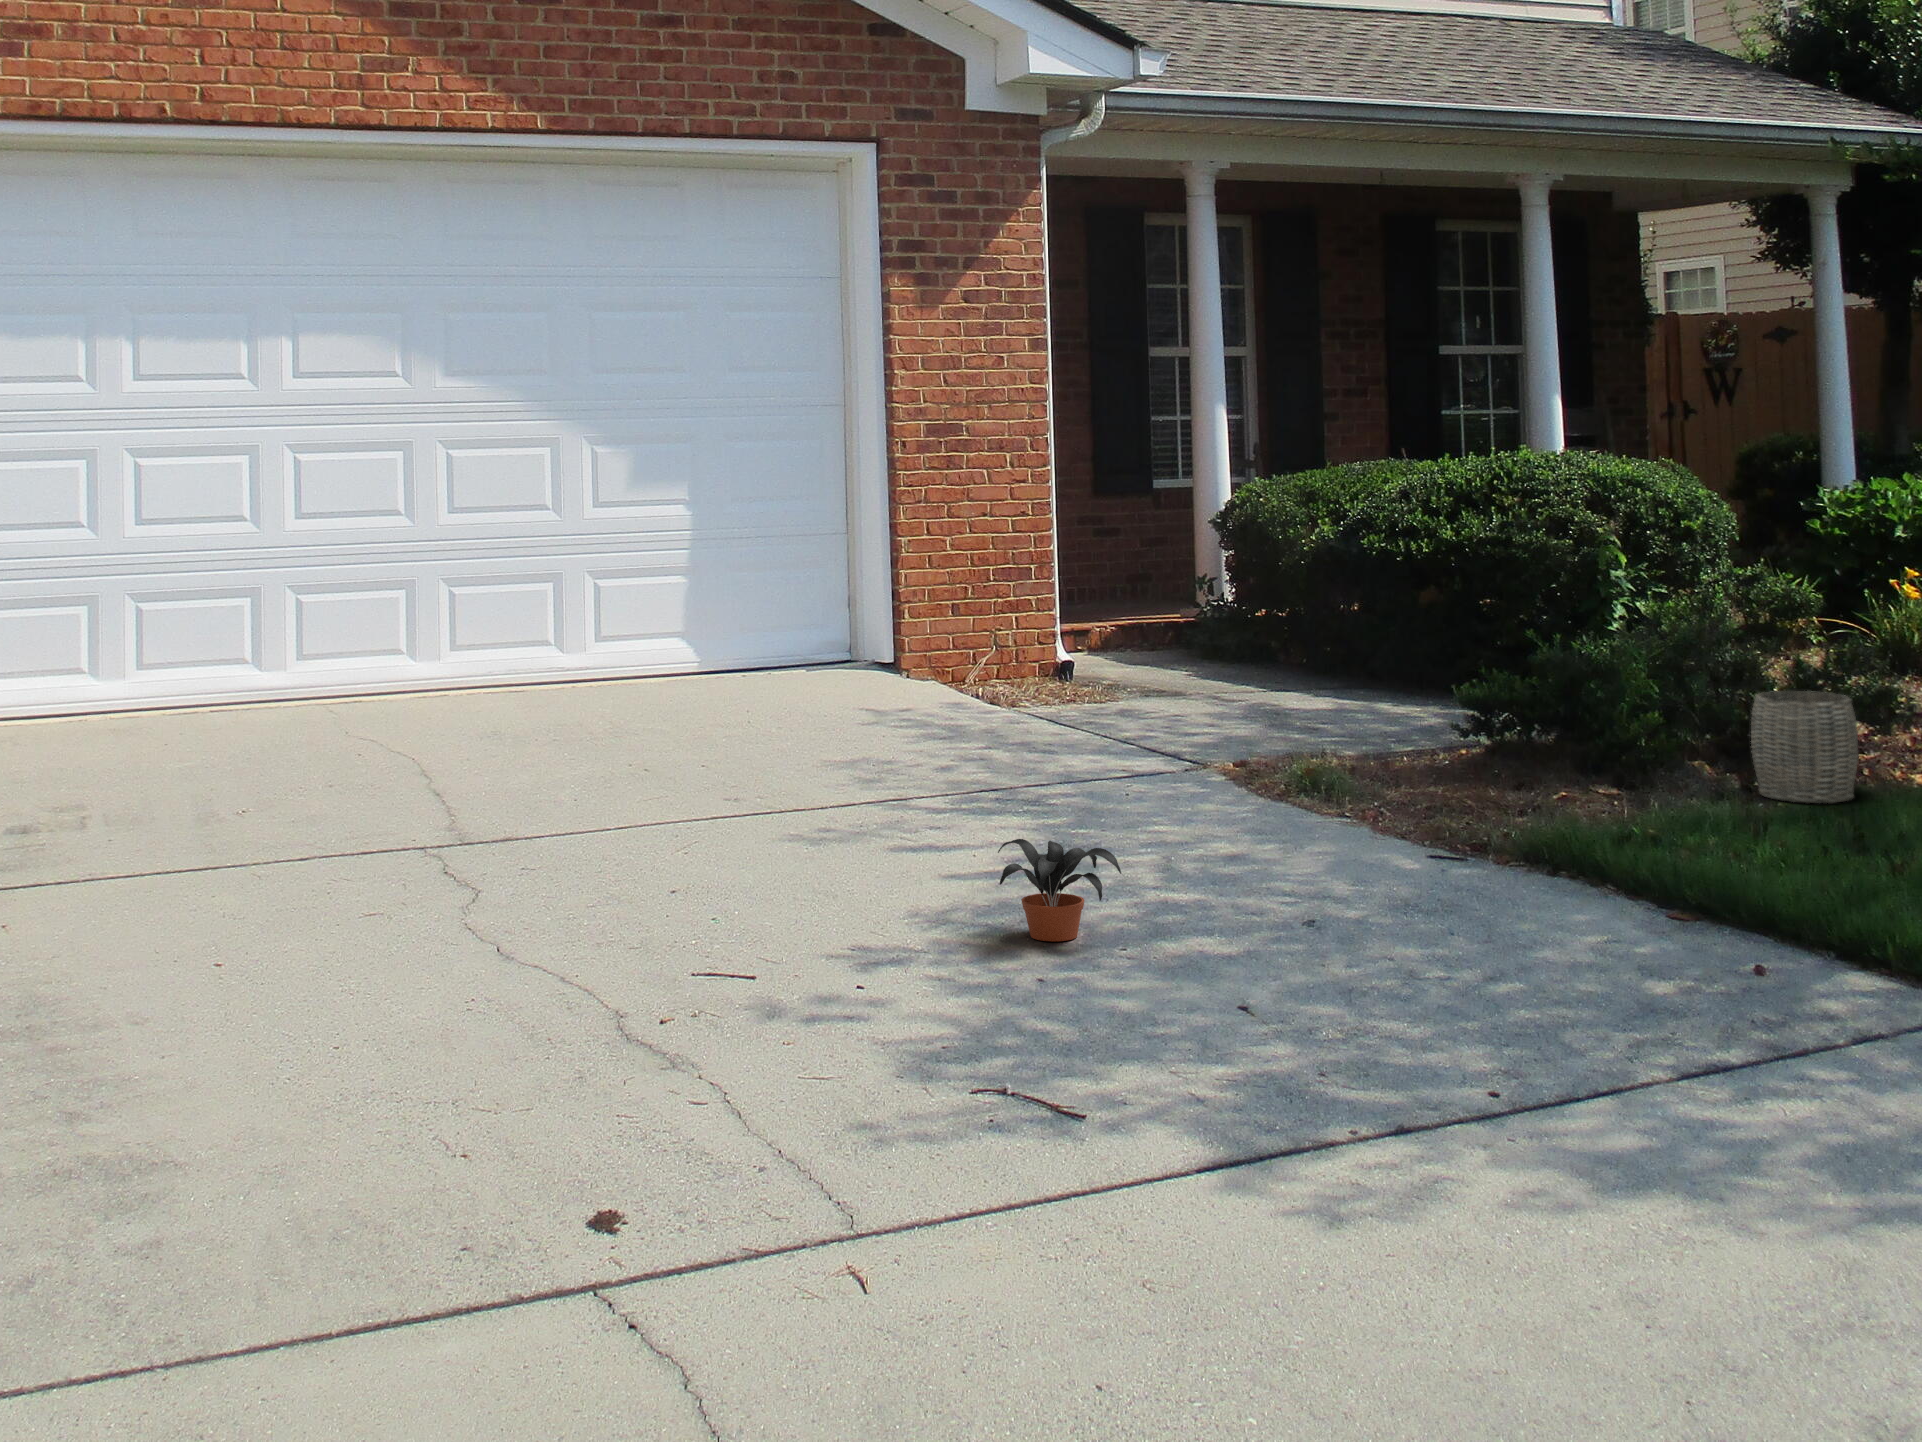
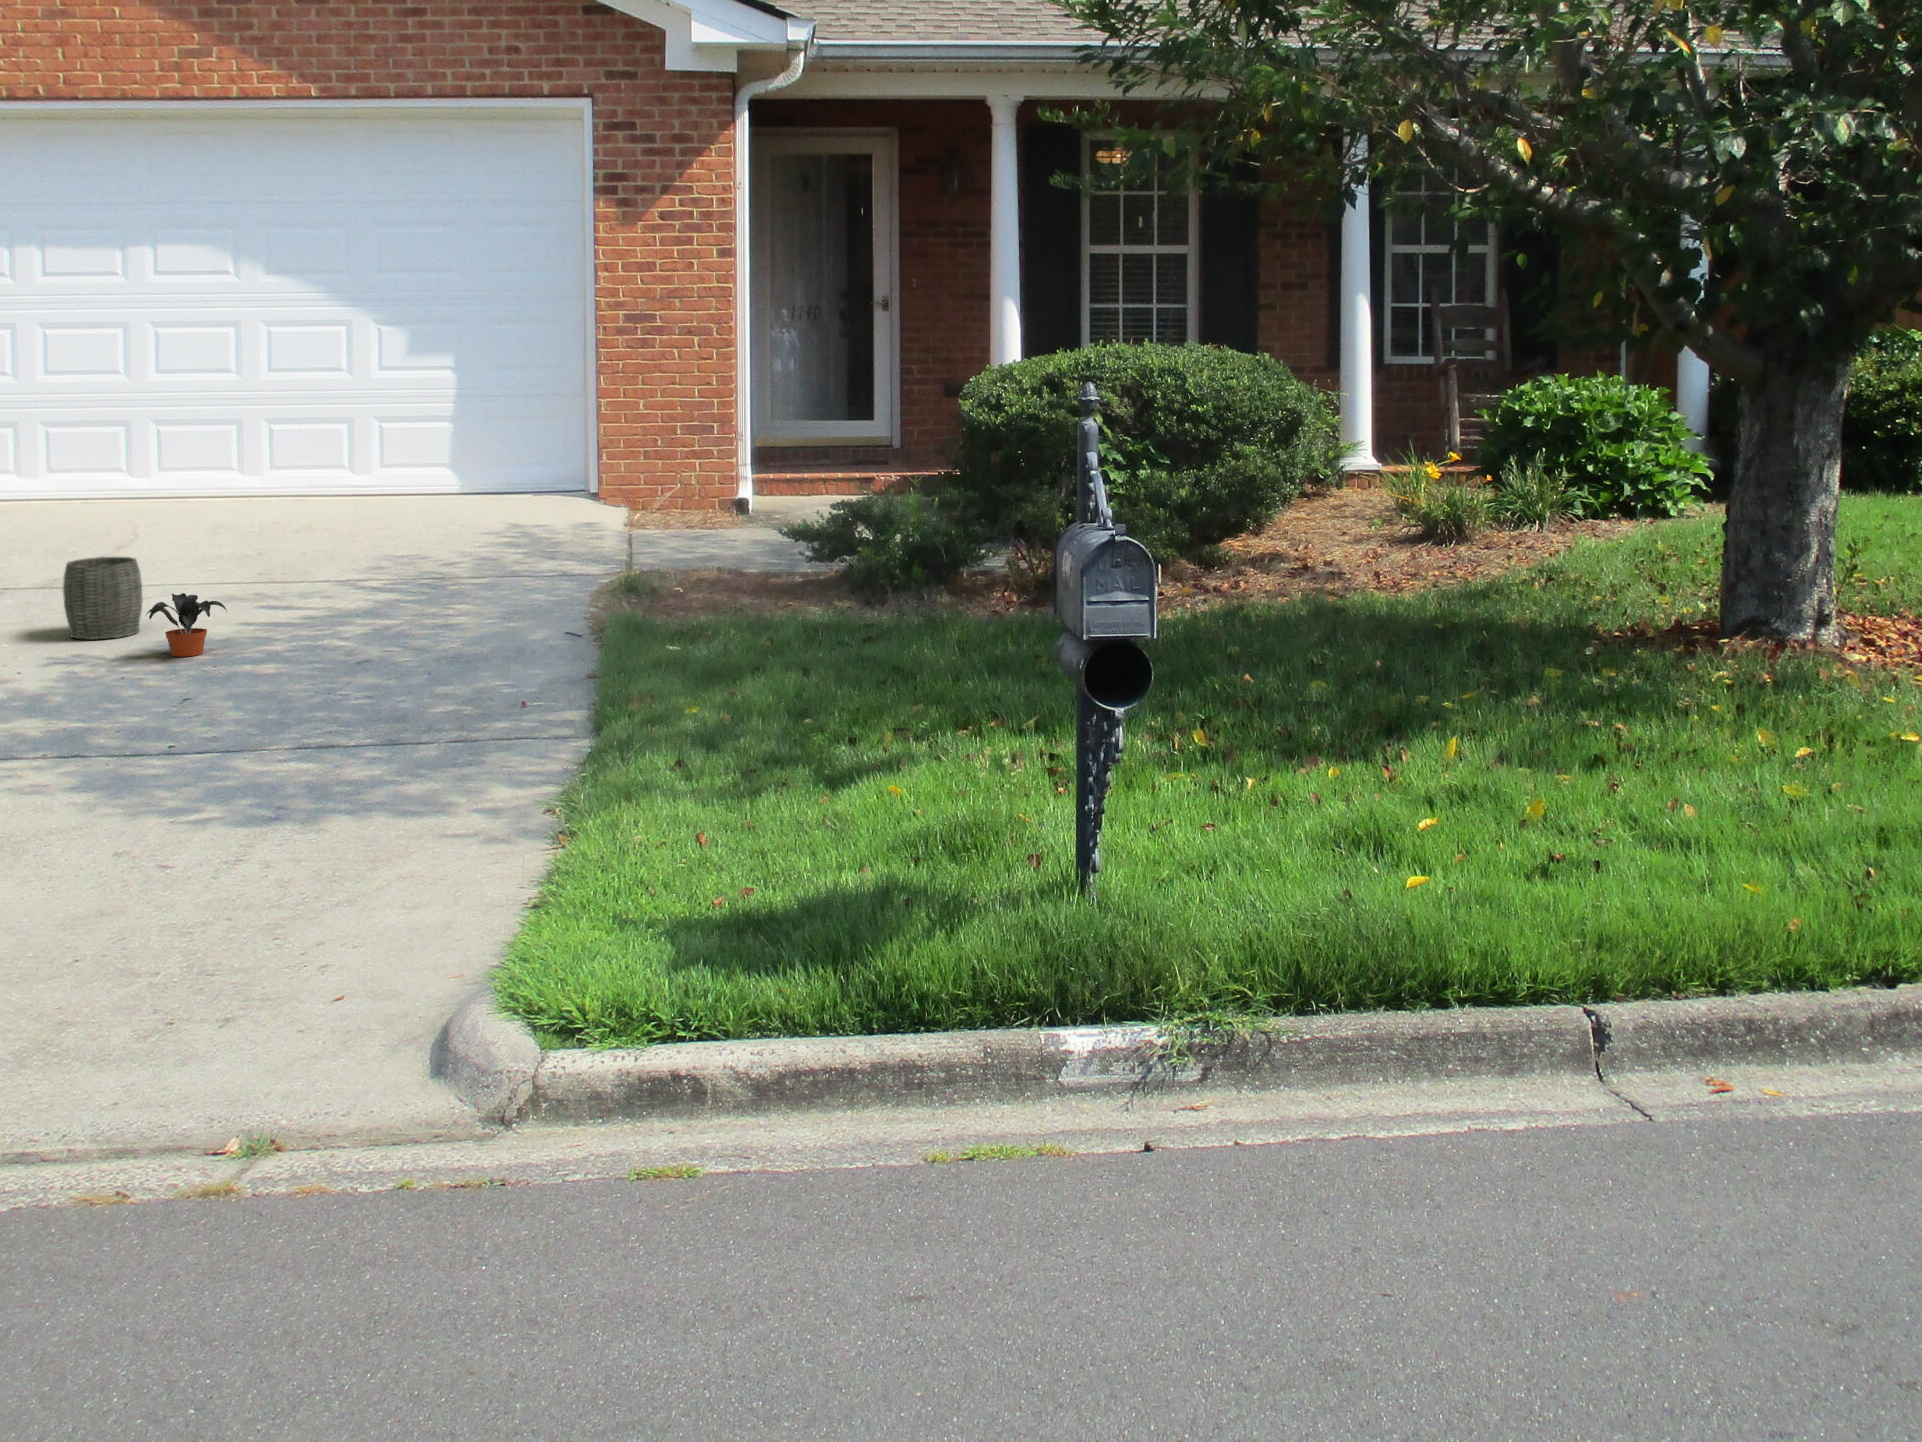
woven basket: present [1751,691,1858,803] -> present [63,557,143,639]

